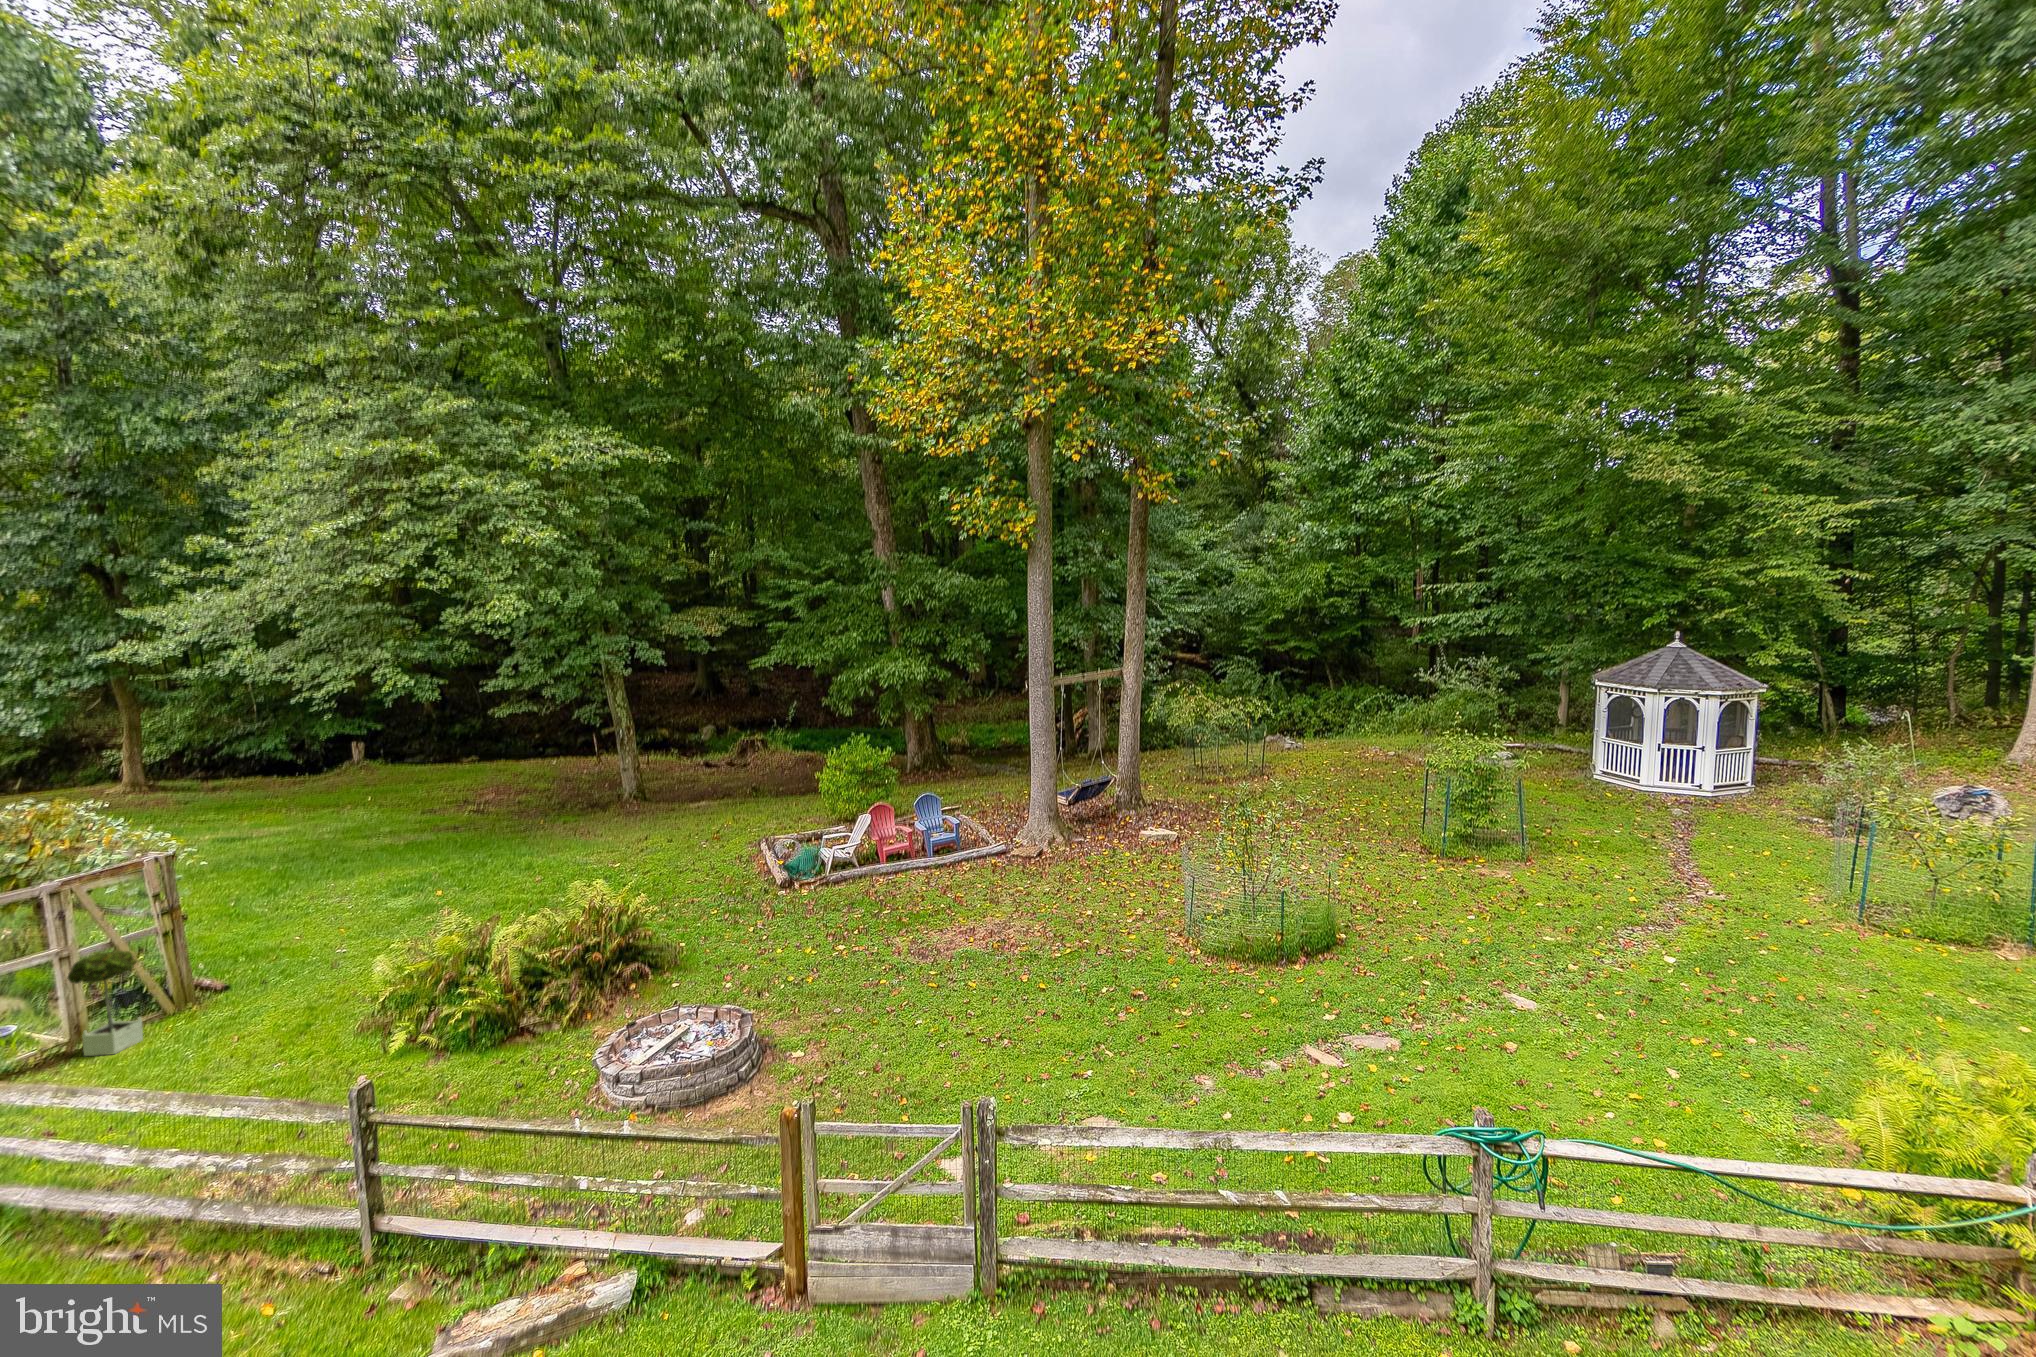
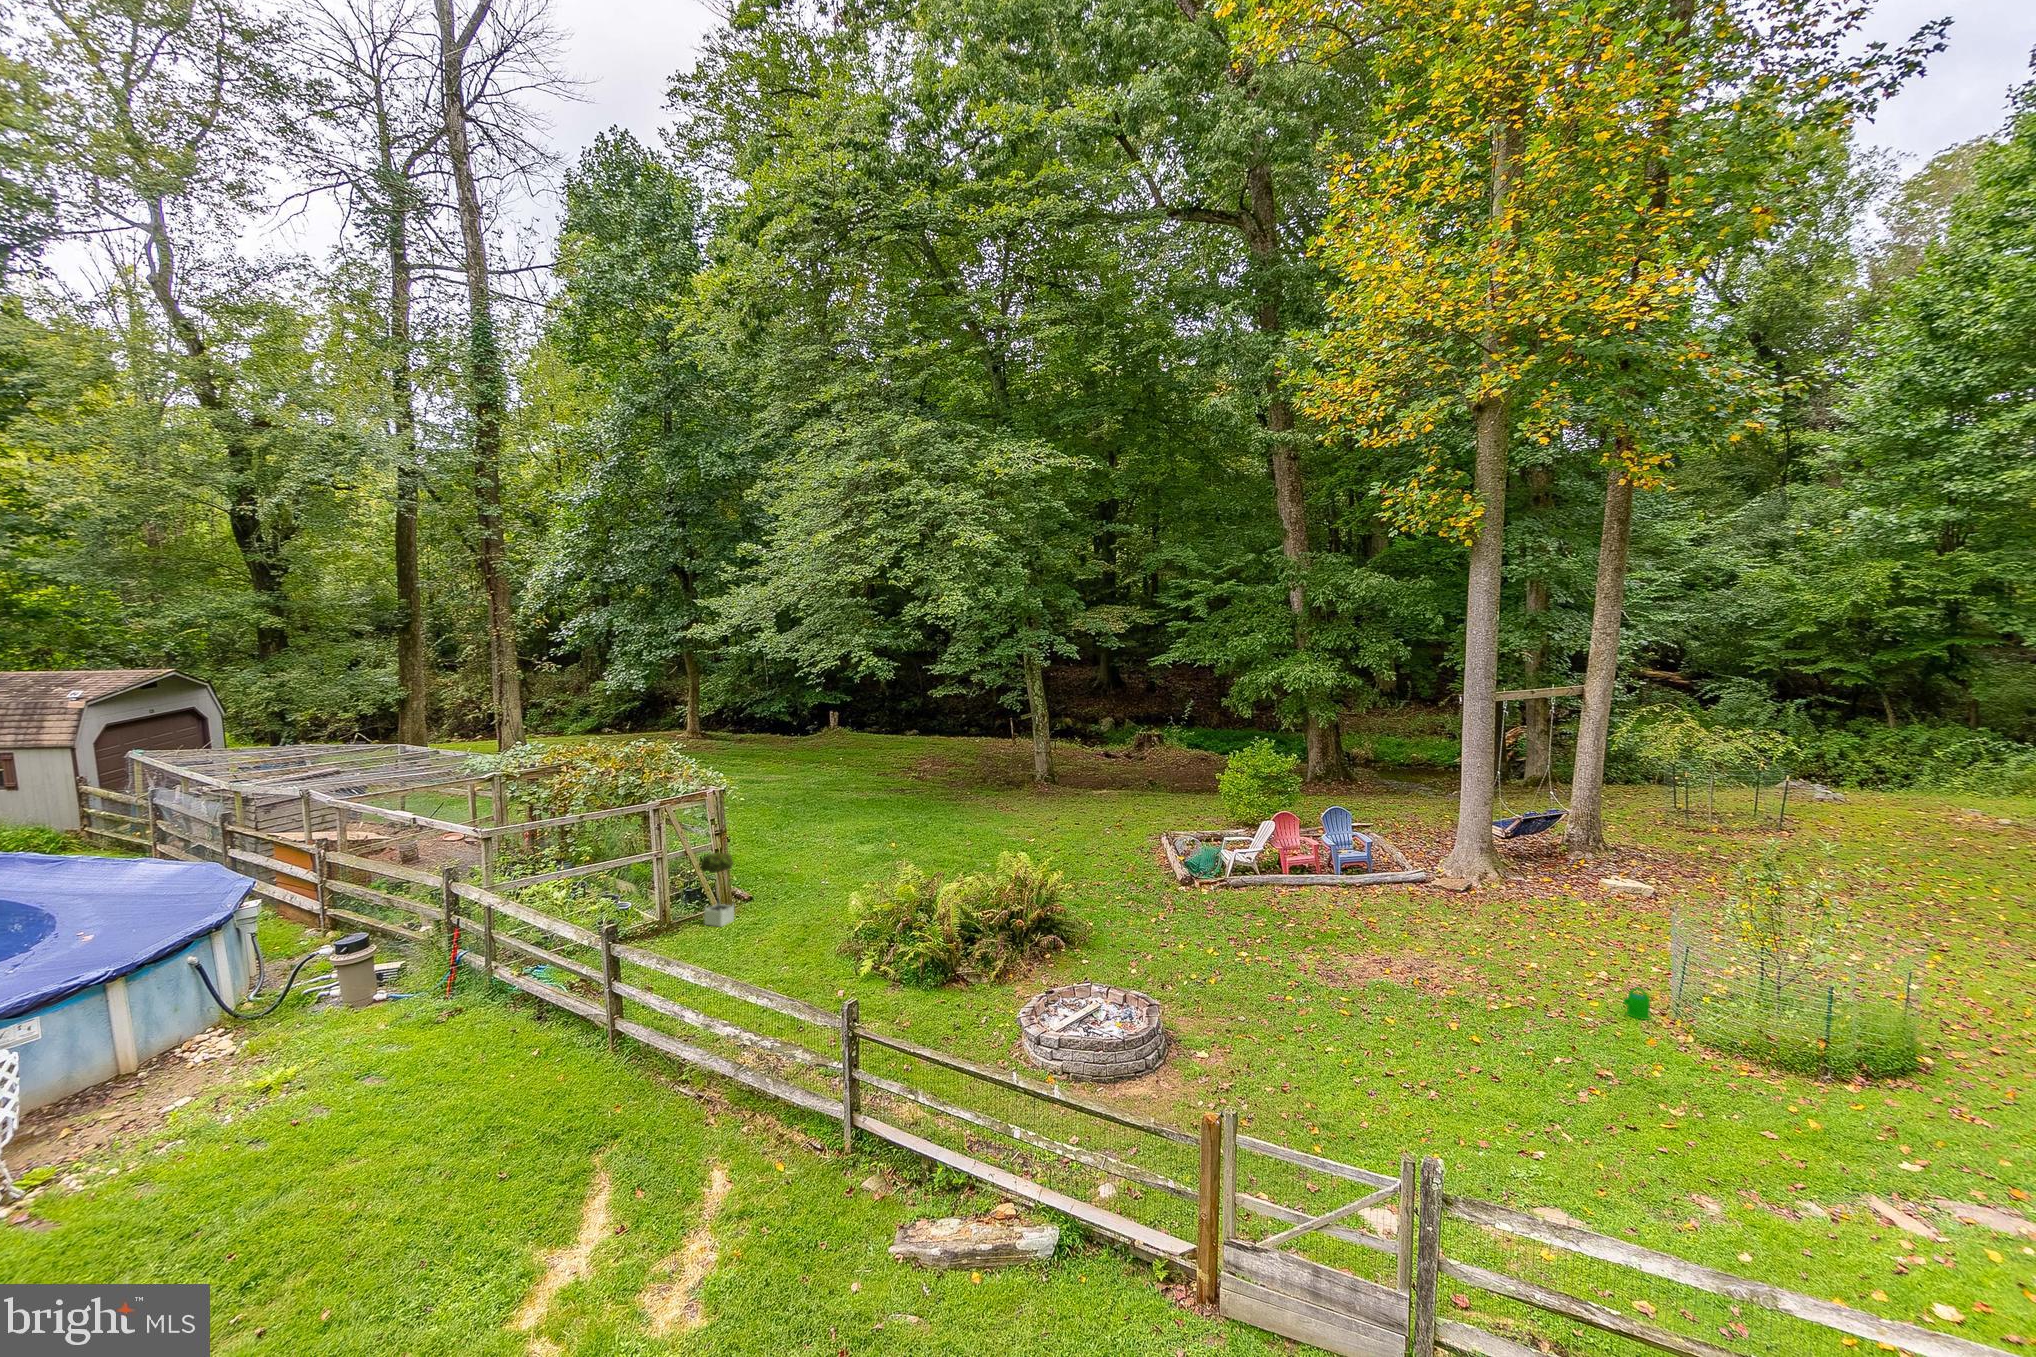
watering can: none [1152,919,1173,946] -> present [1623,987,1651,1020]

